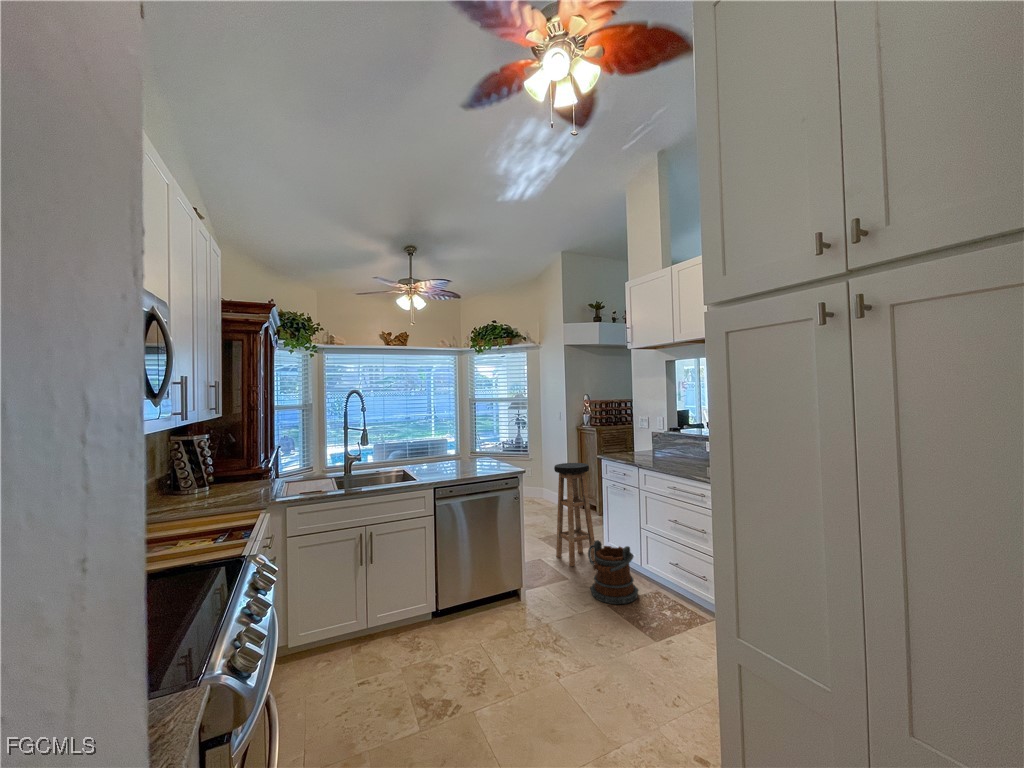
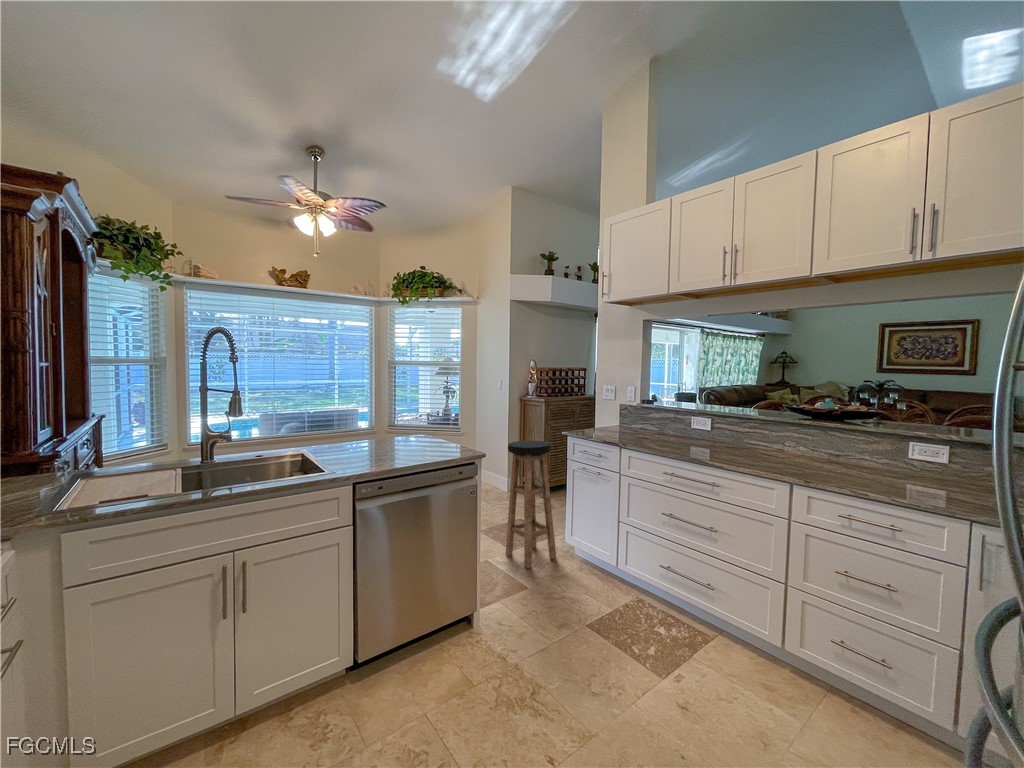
bucket: present [588,540,638,604] -> none [558,539,620,622]

